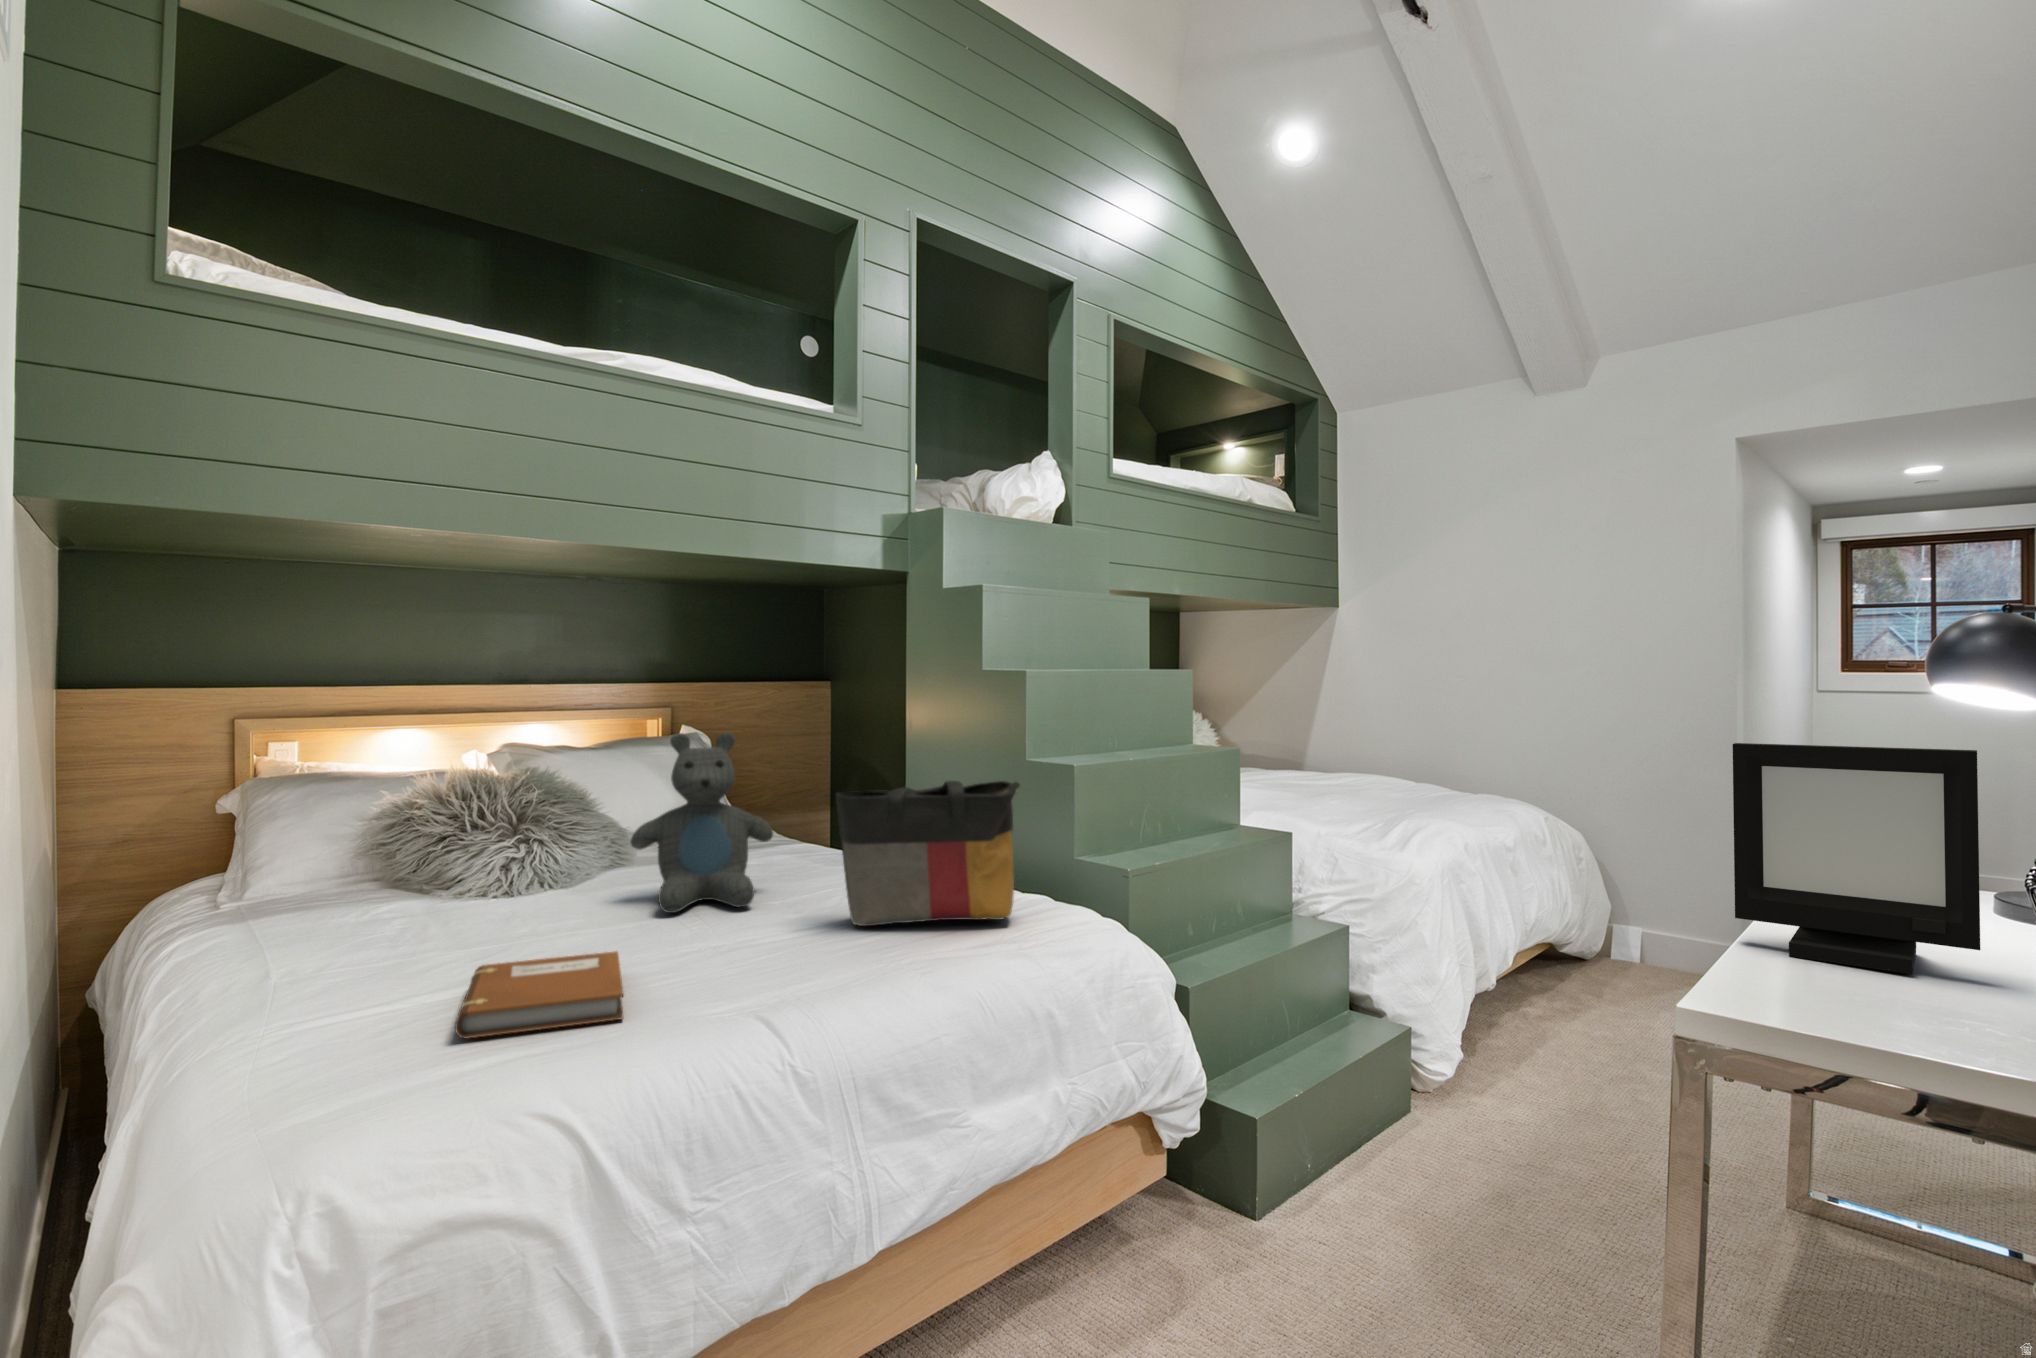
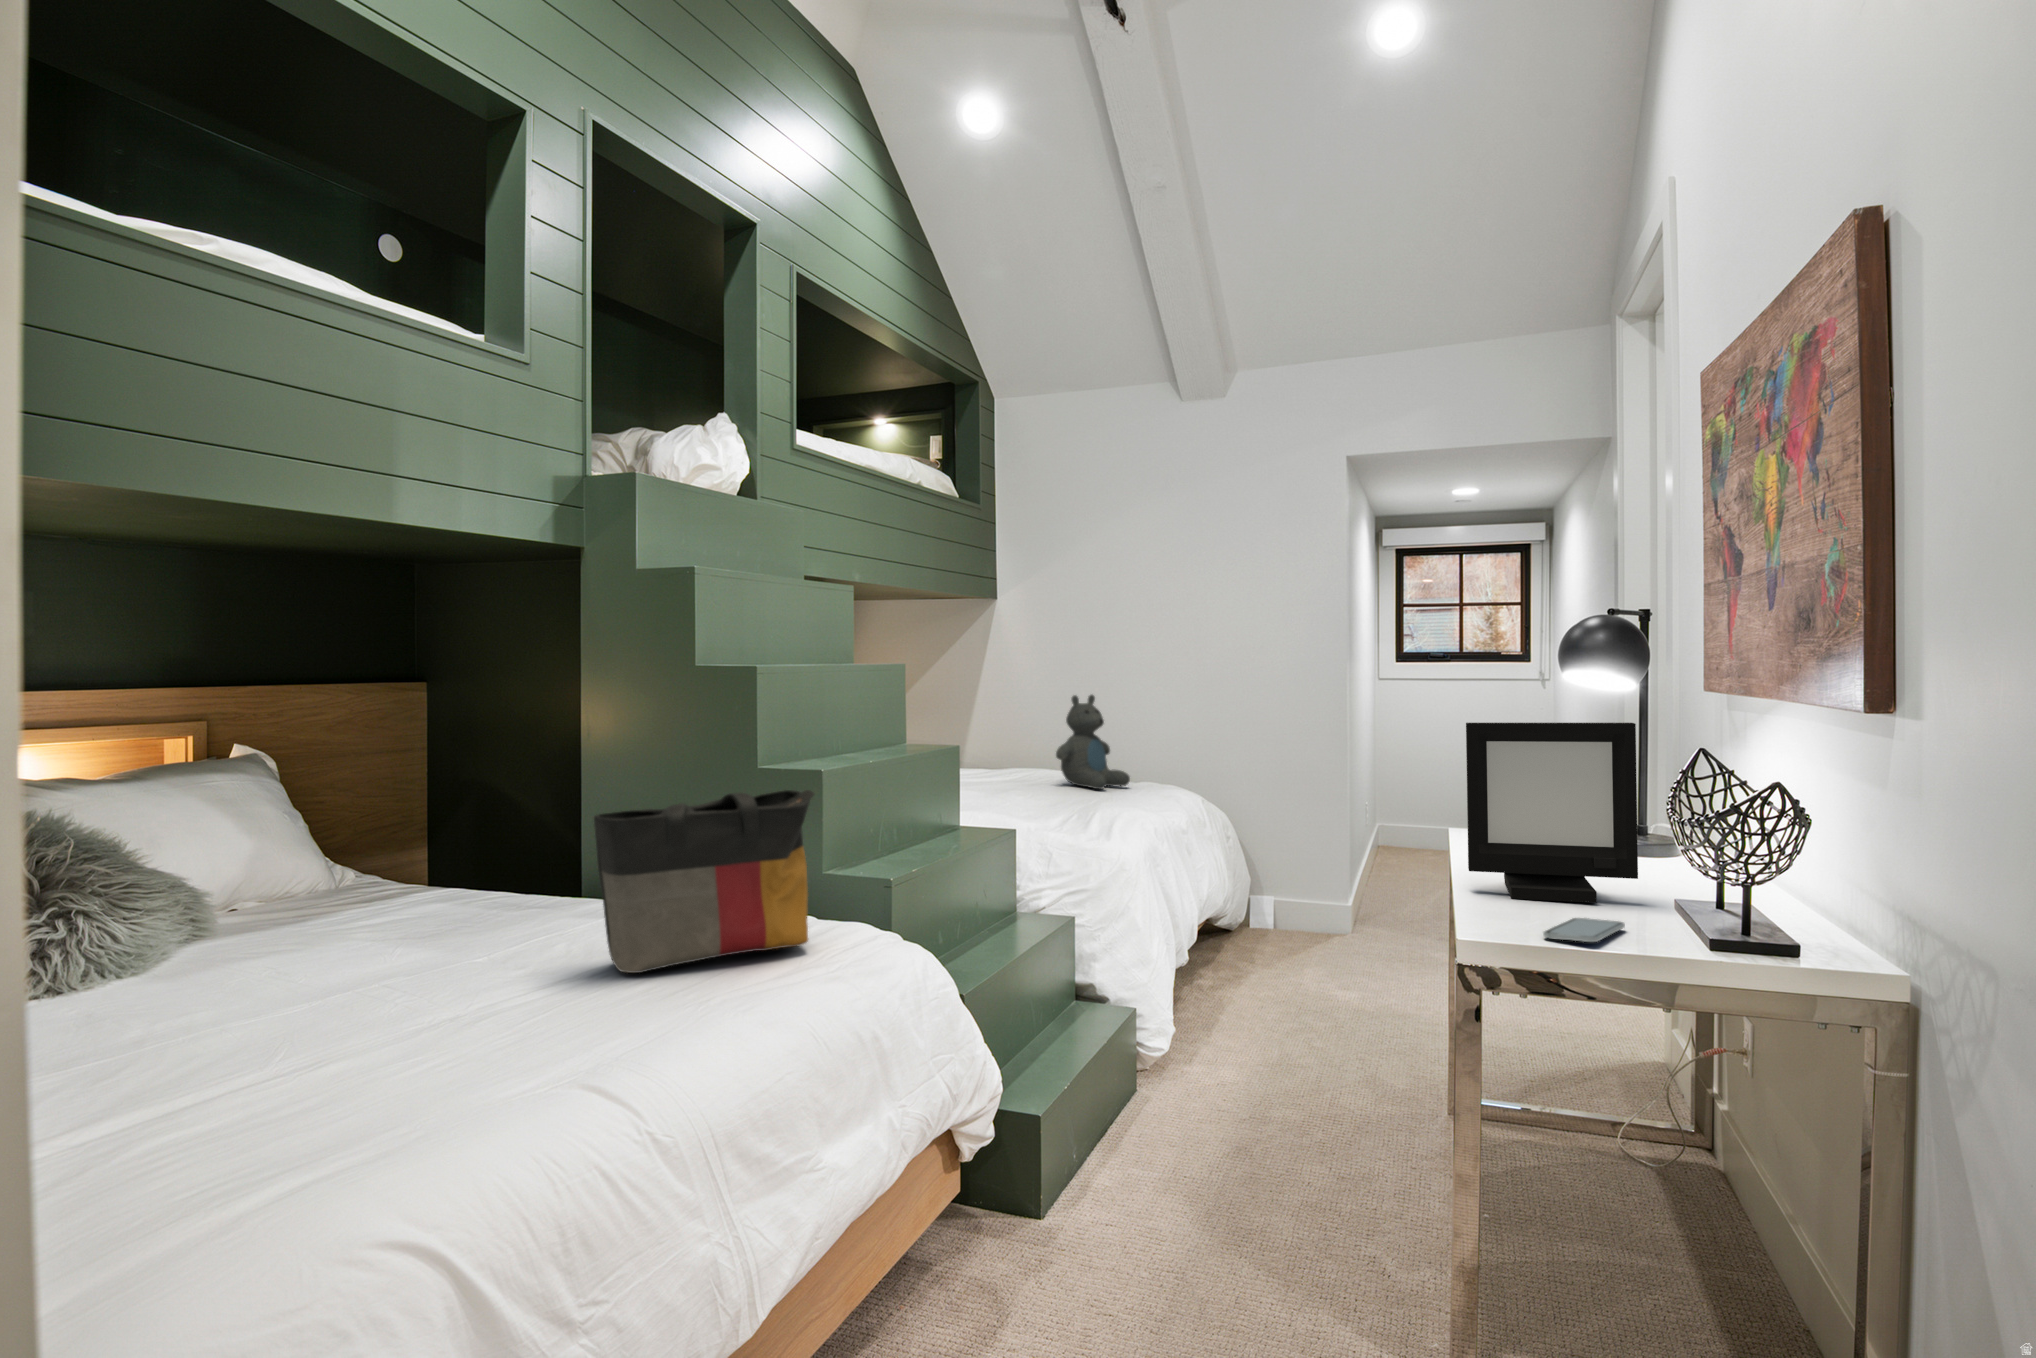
teddy bear: present [630,732,773,913] -> present [1056,695,1130,789]
notebook: present [455,951,624,1038] -> none [125,1044,415,1193]
smartphone: none [1782,988,1921,1019] -> present [1543,918,1625,942]

